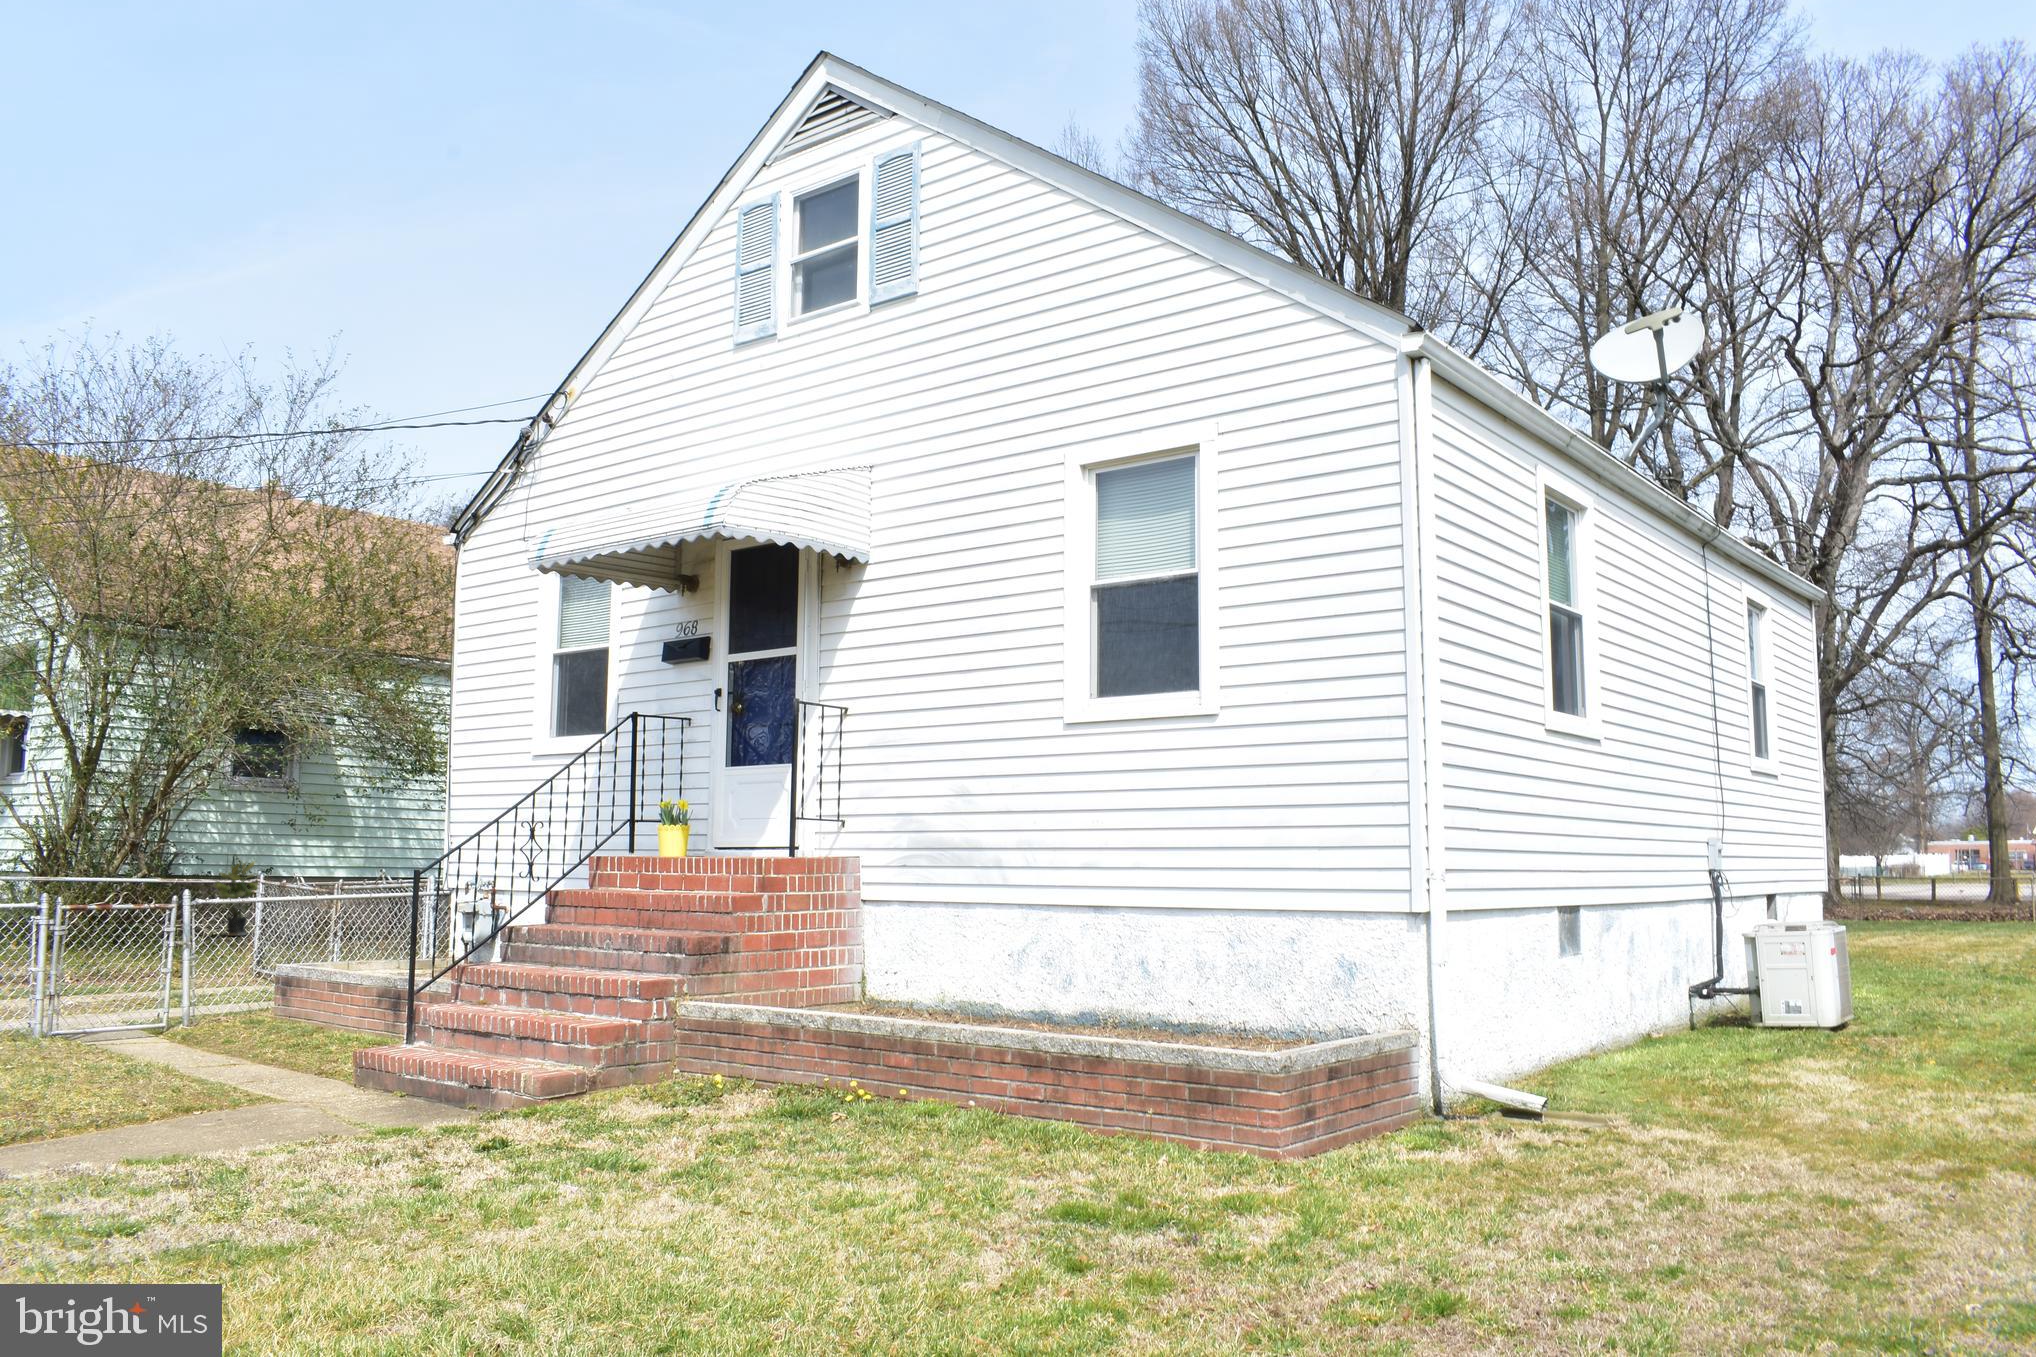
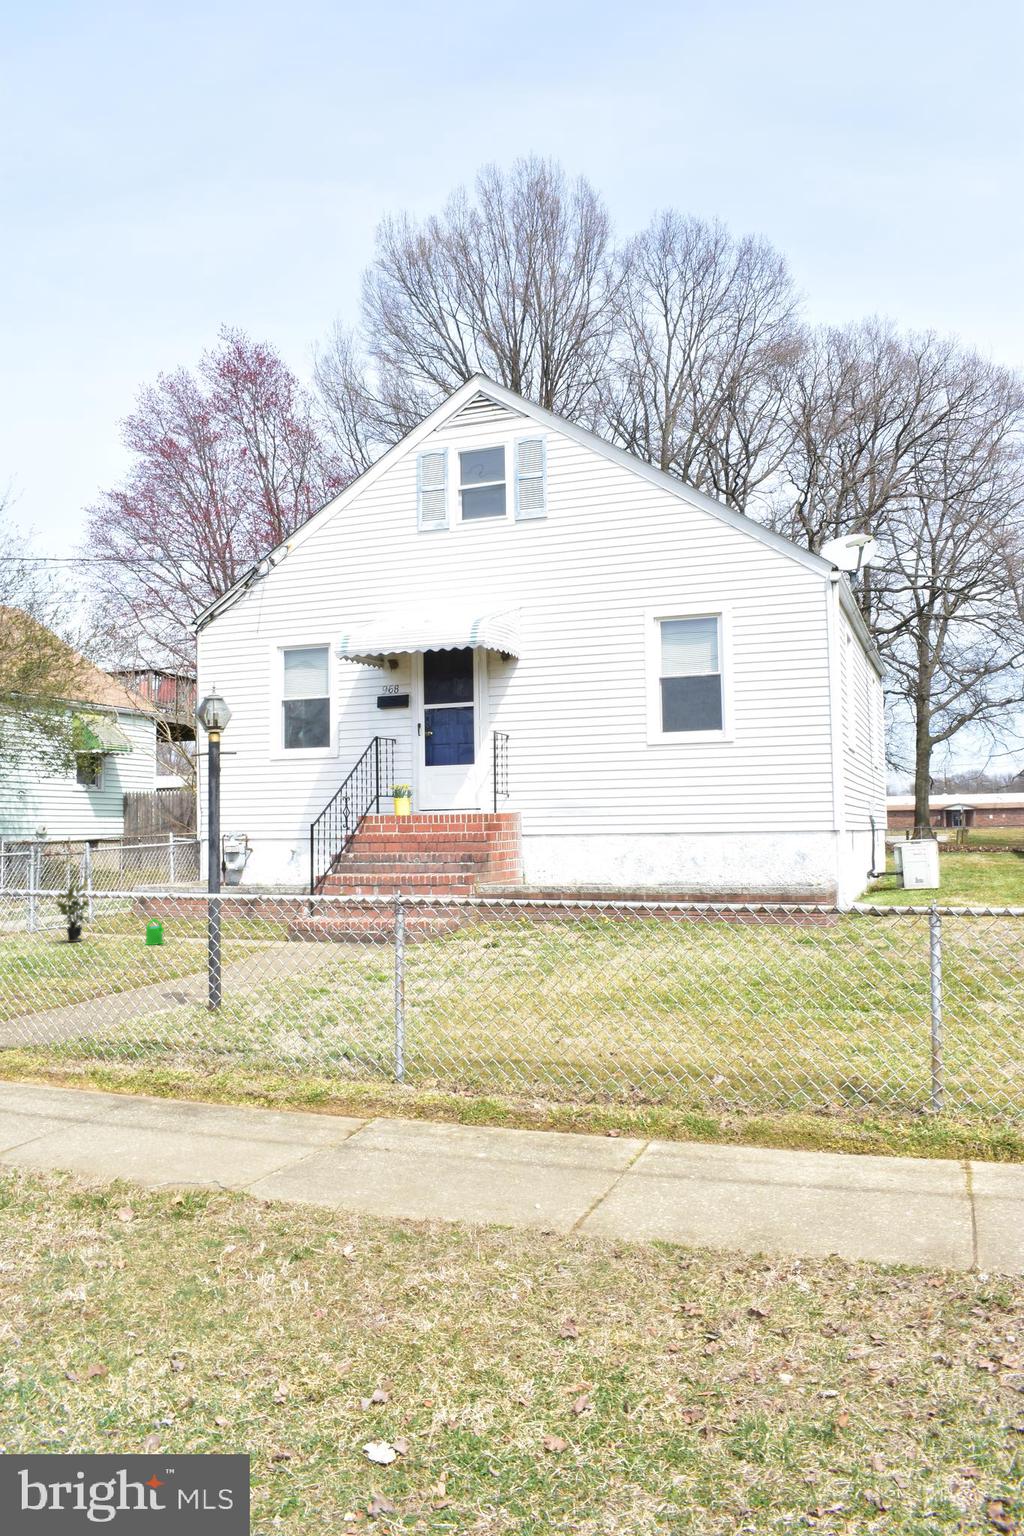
watering can: none [326,909,352,942] -> present [146,919,164,945]

